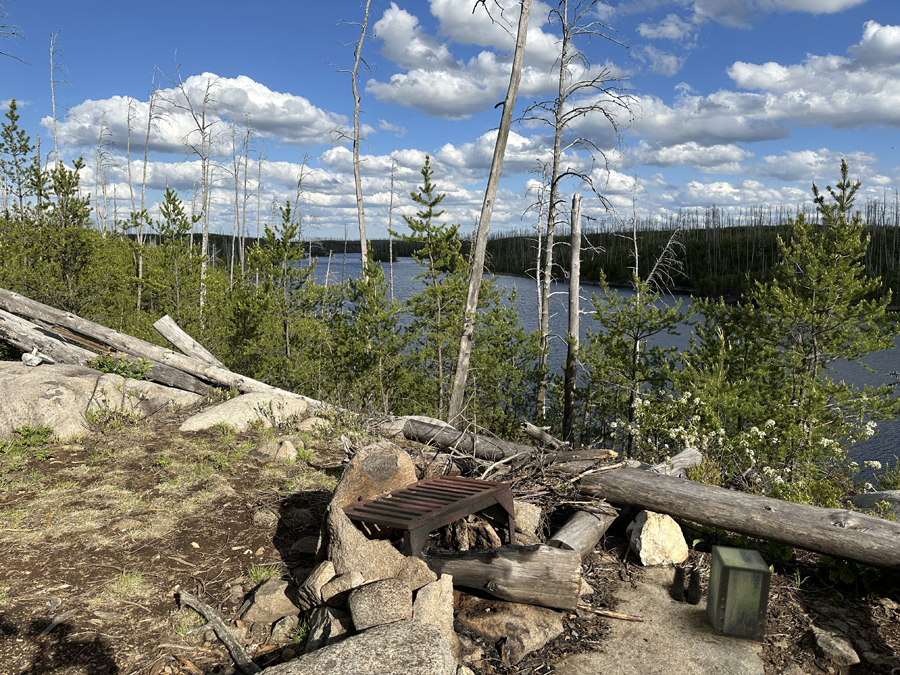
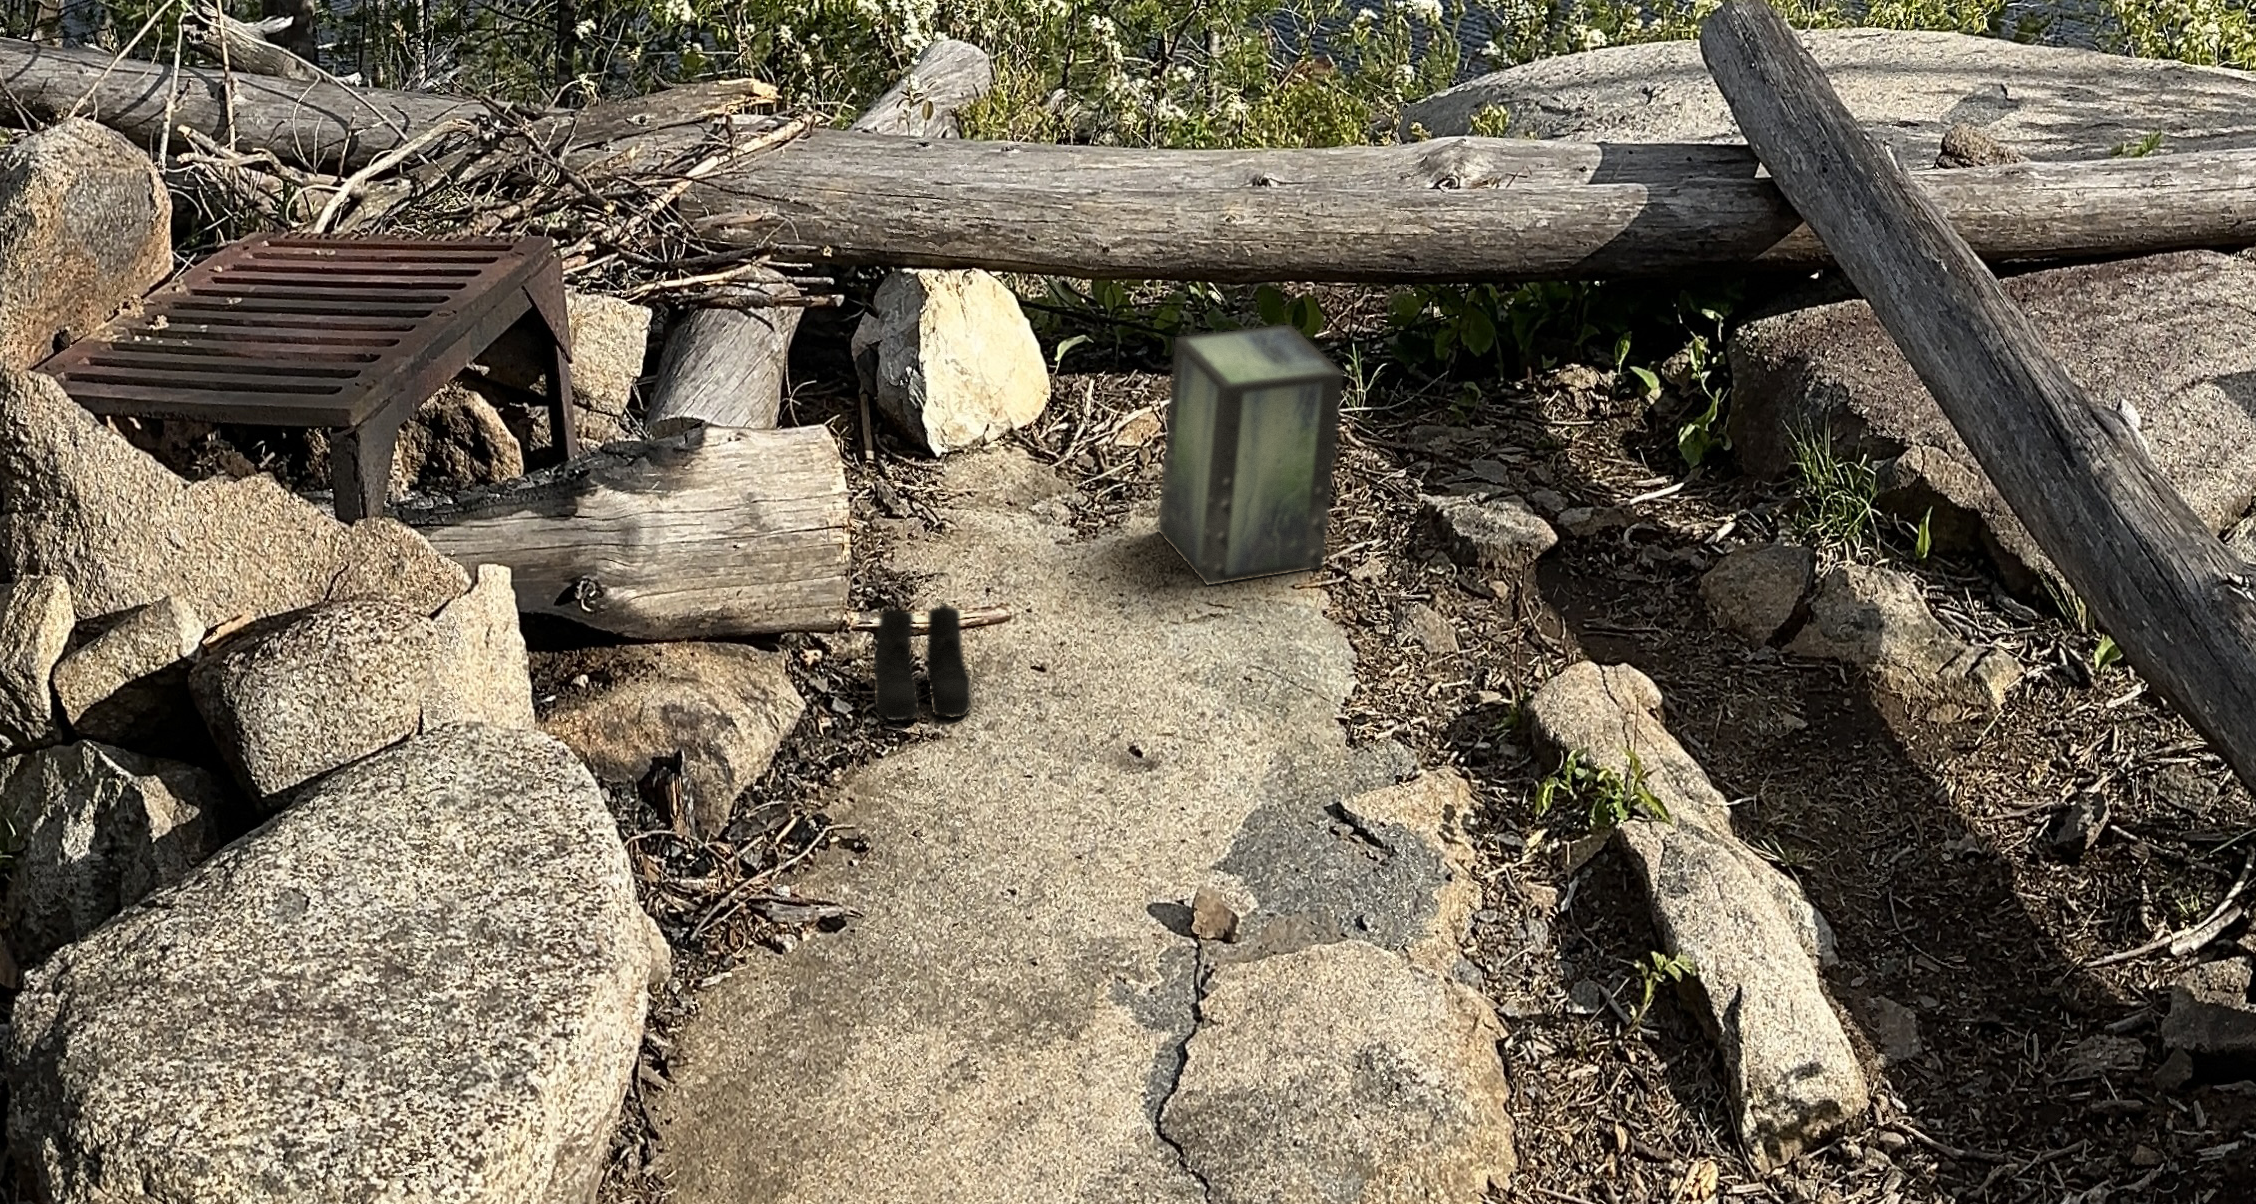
boots: present [671,567,700,603] -> present [873,603,971,721]

